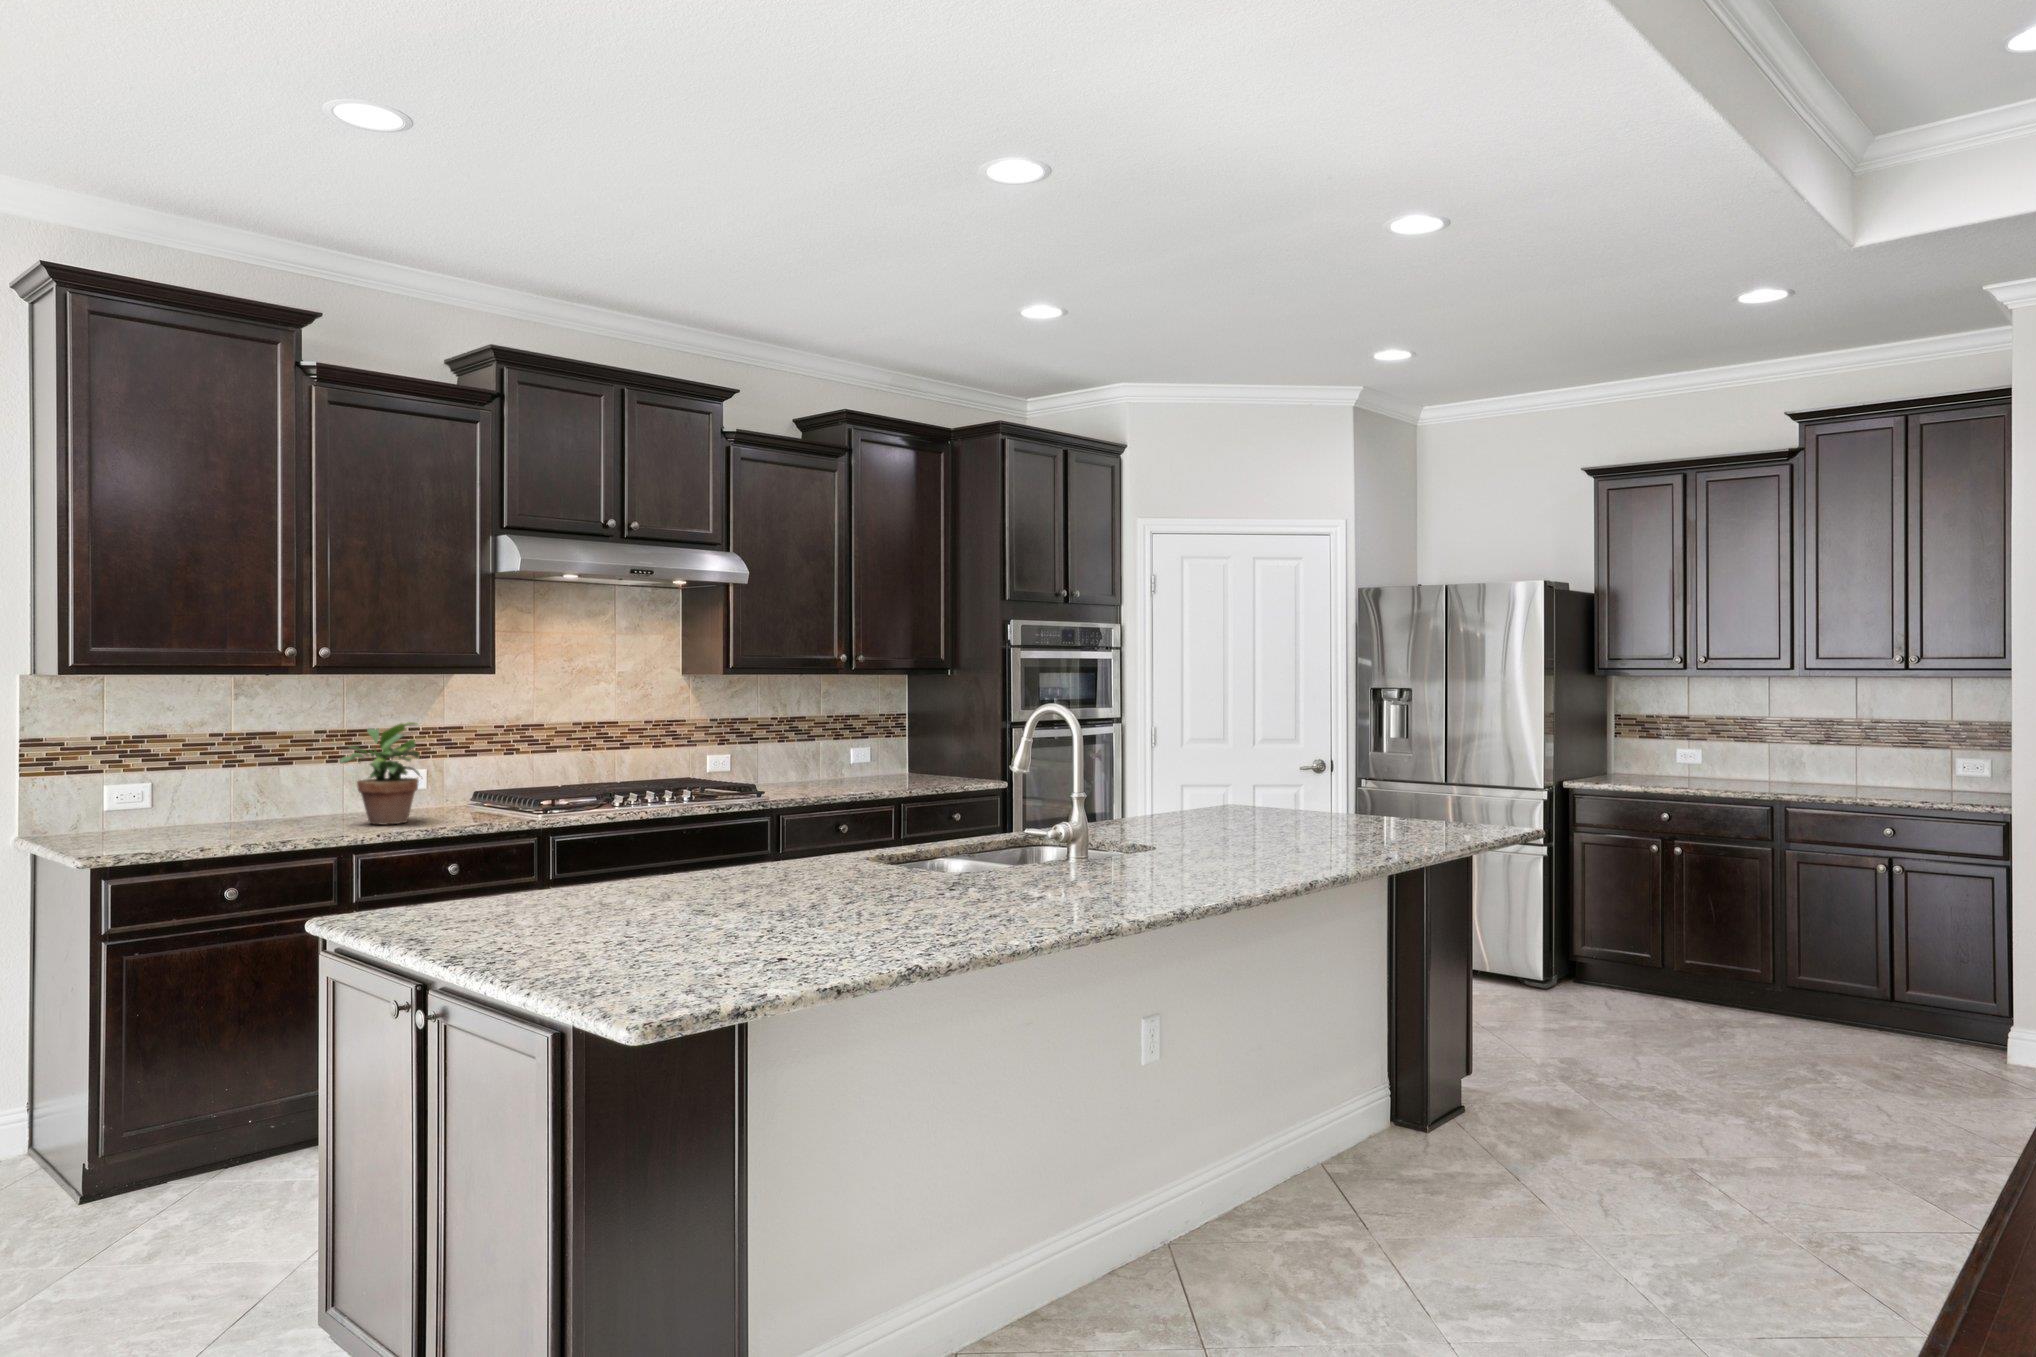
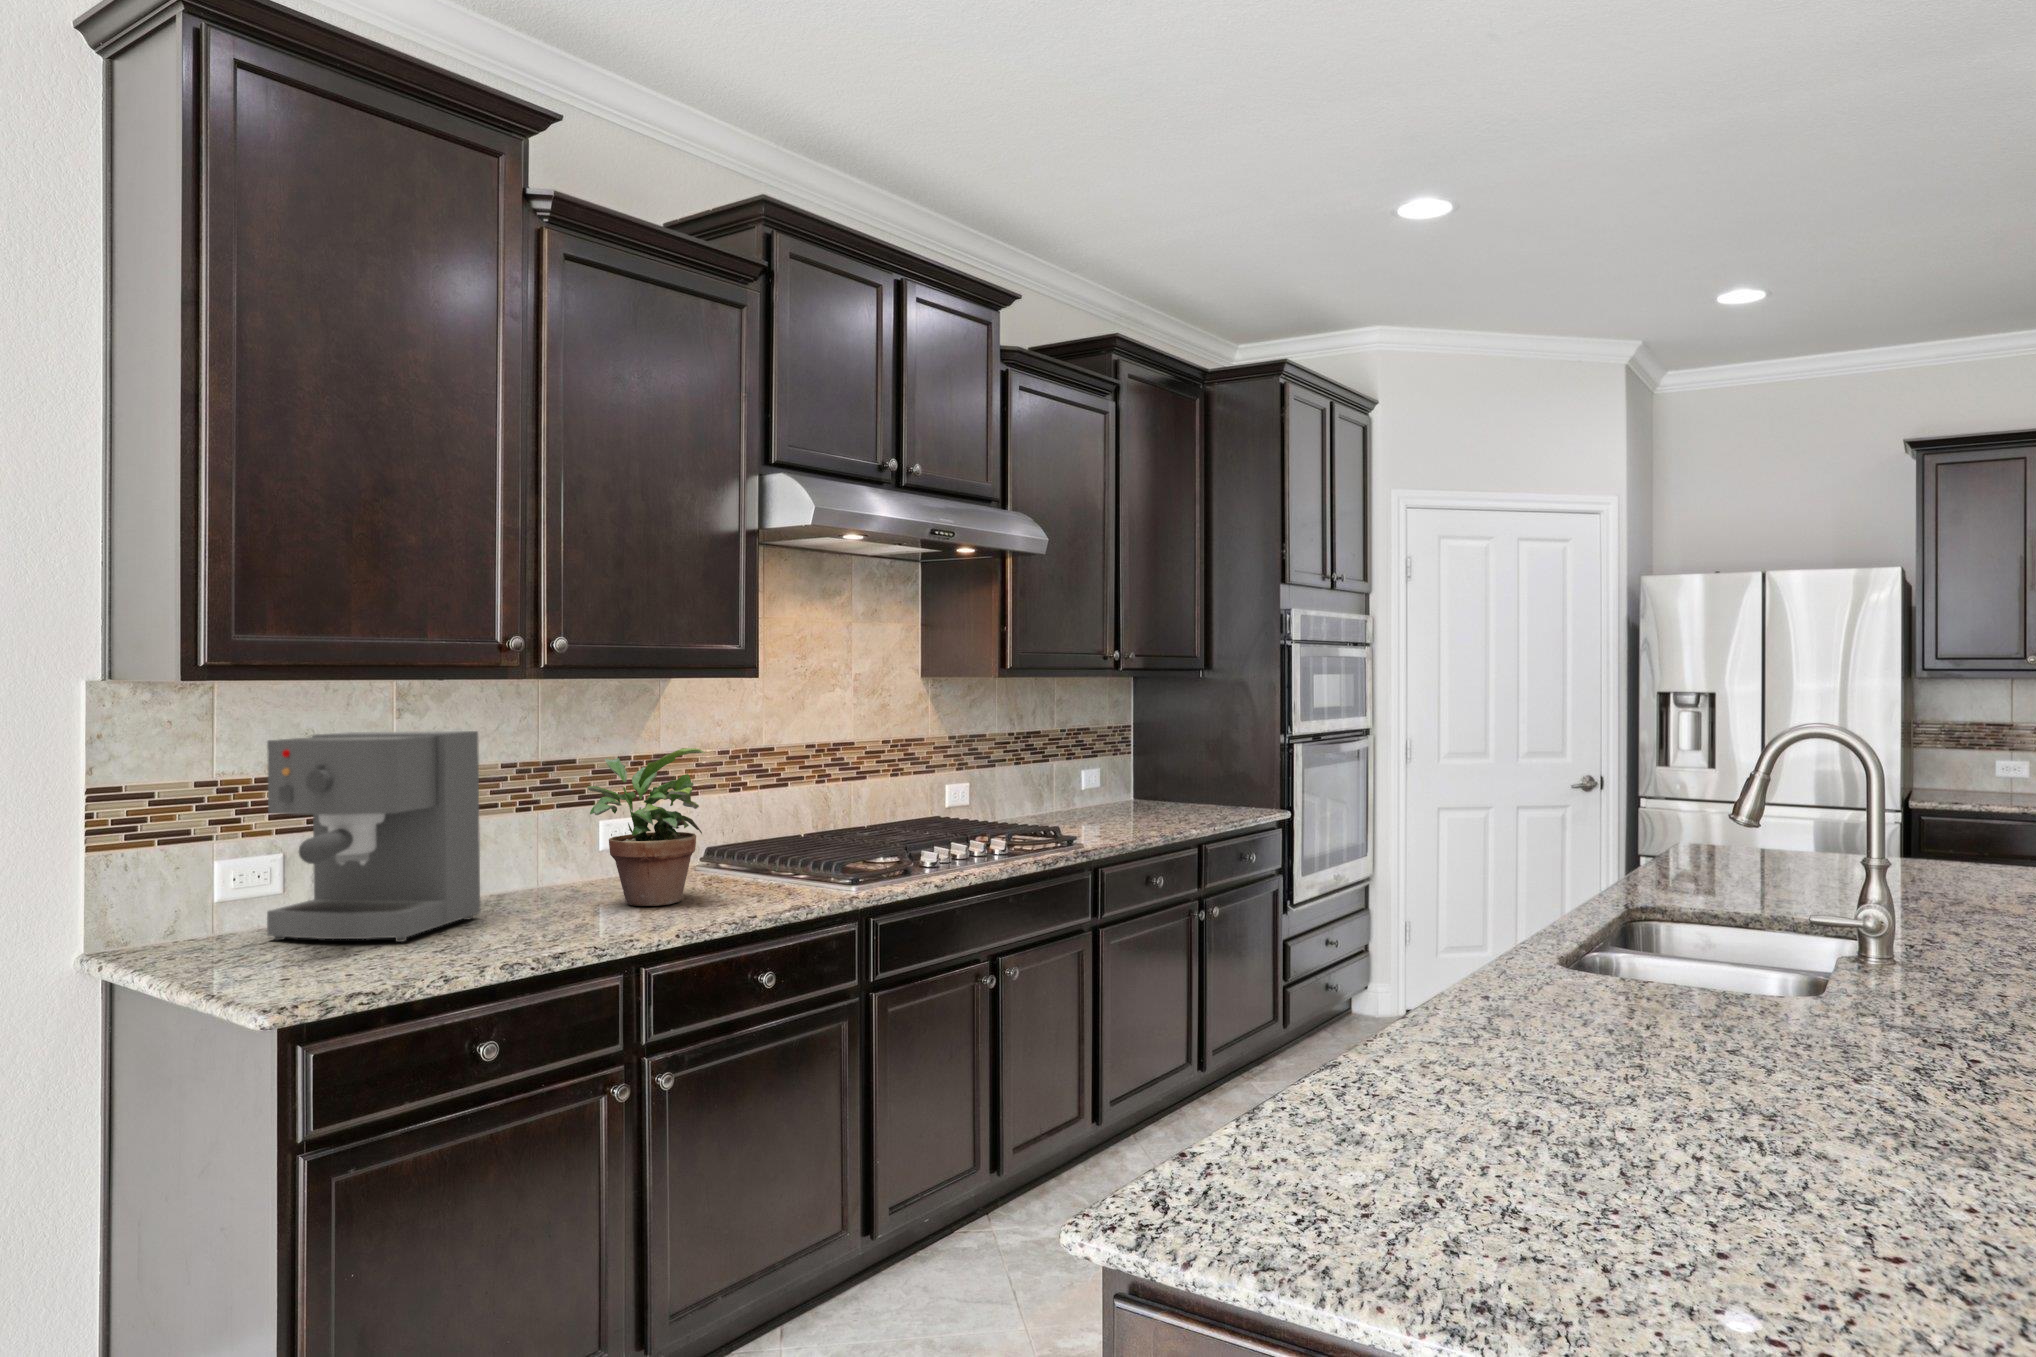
coffee maker: none [124,707,267,837] -> present [267,731,480,942]

